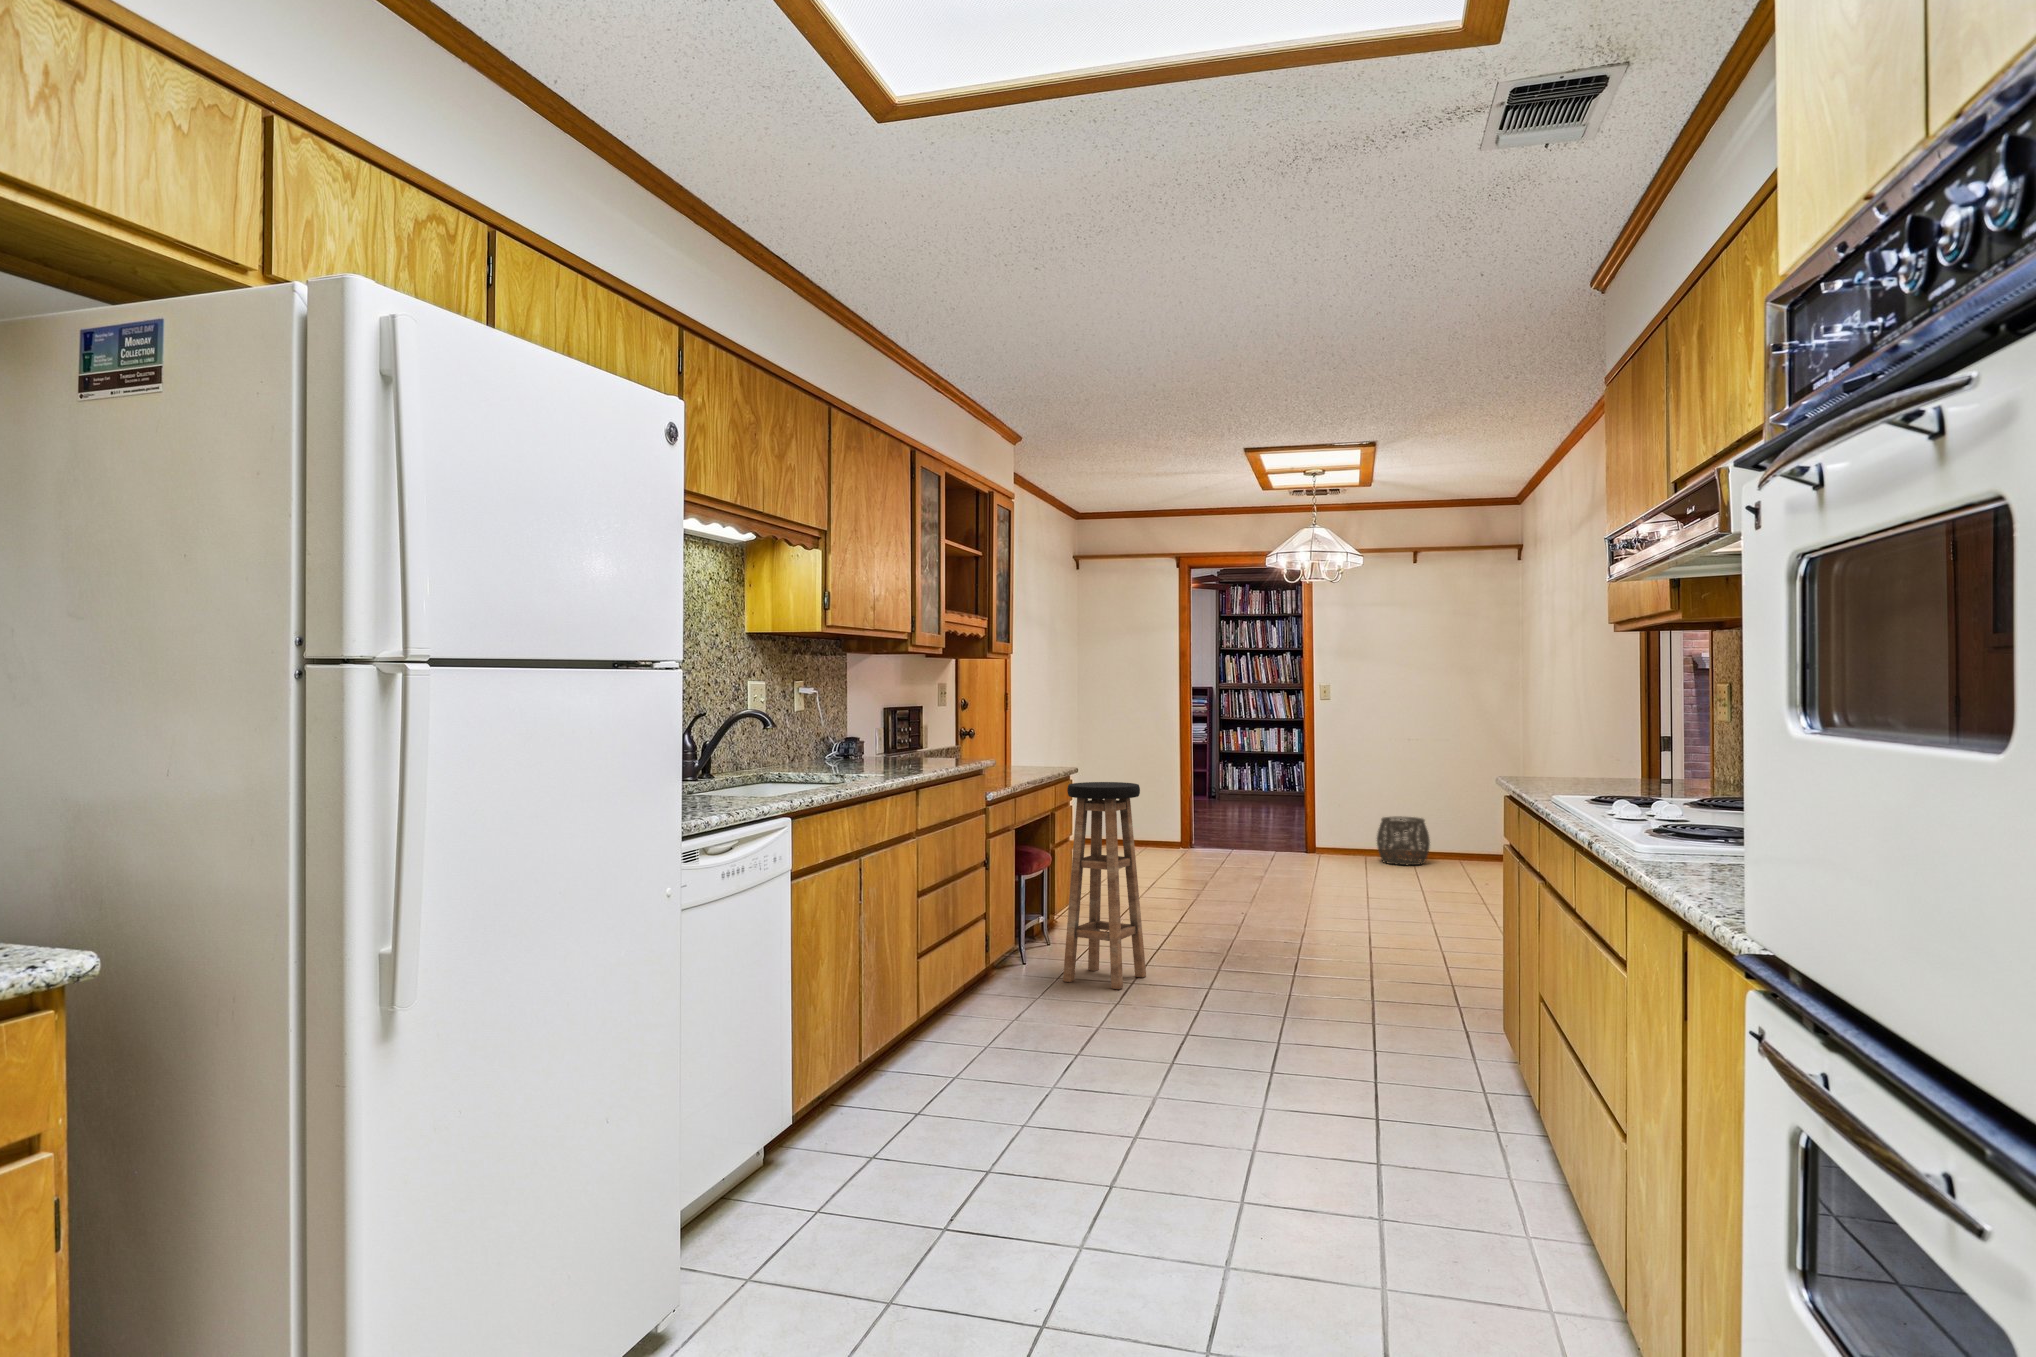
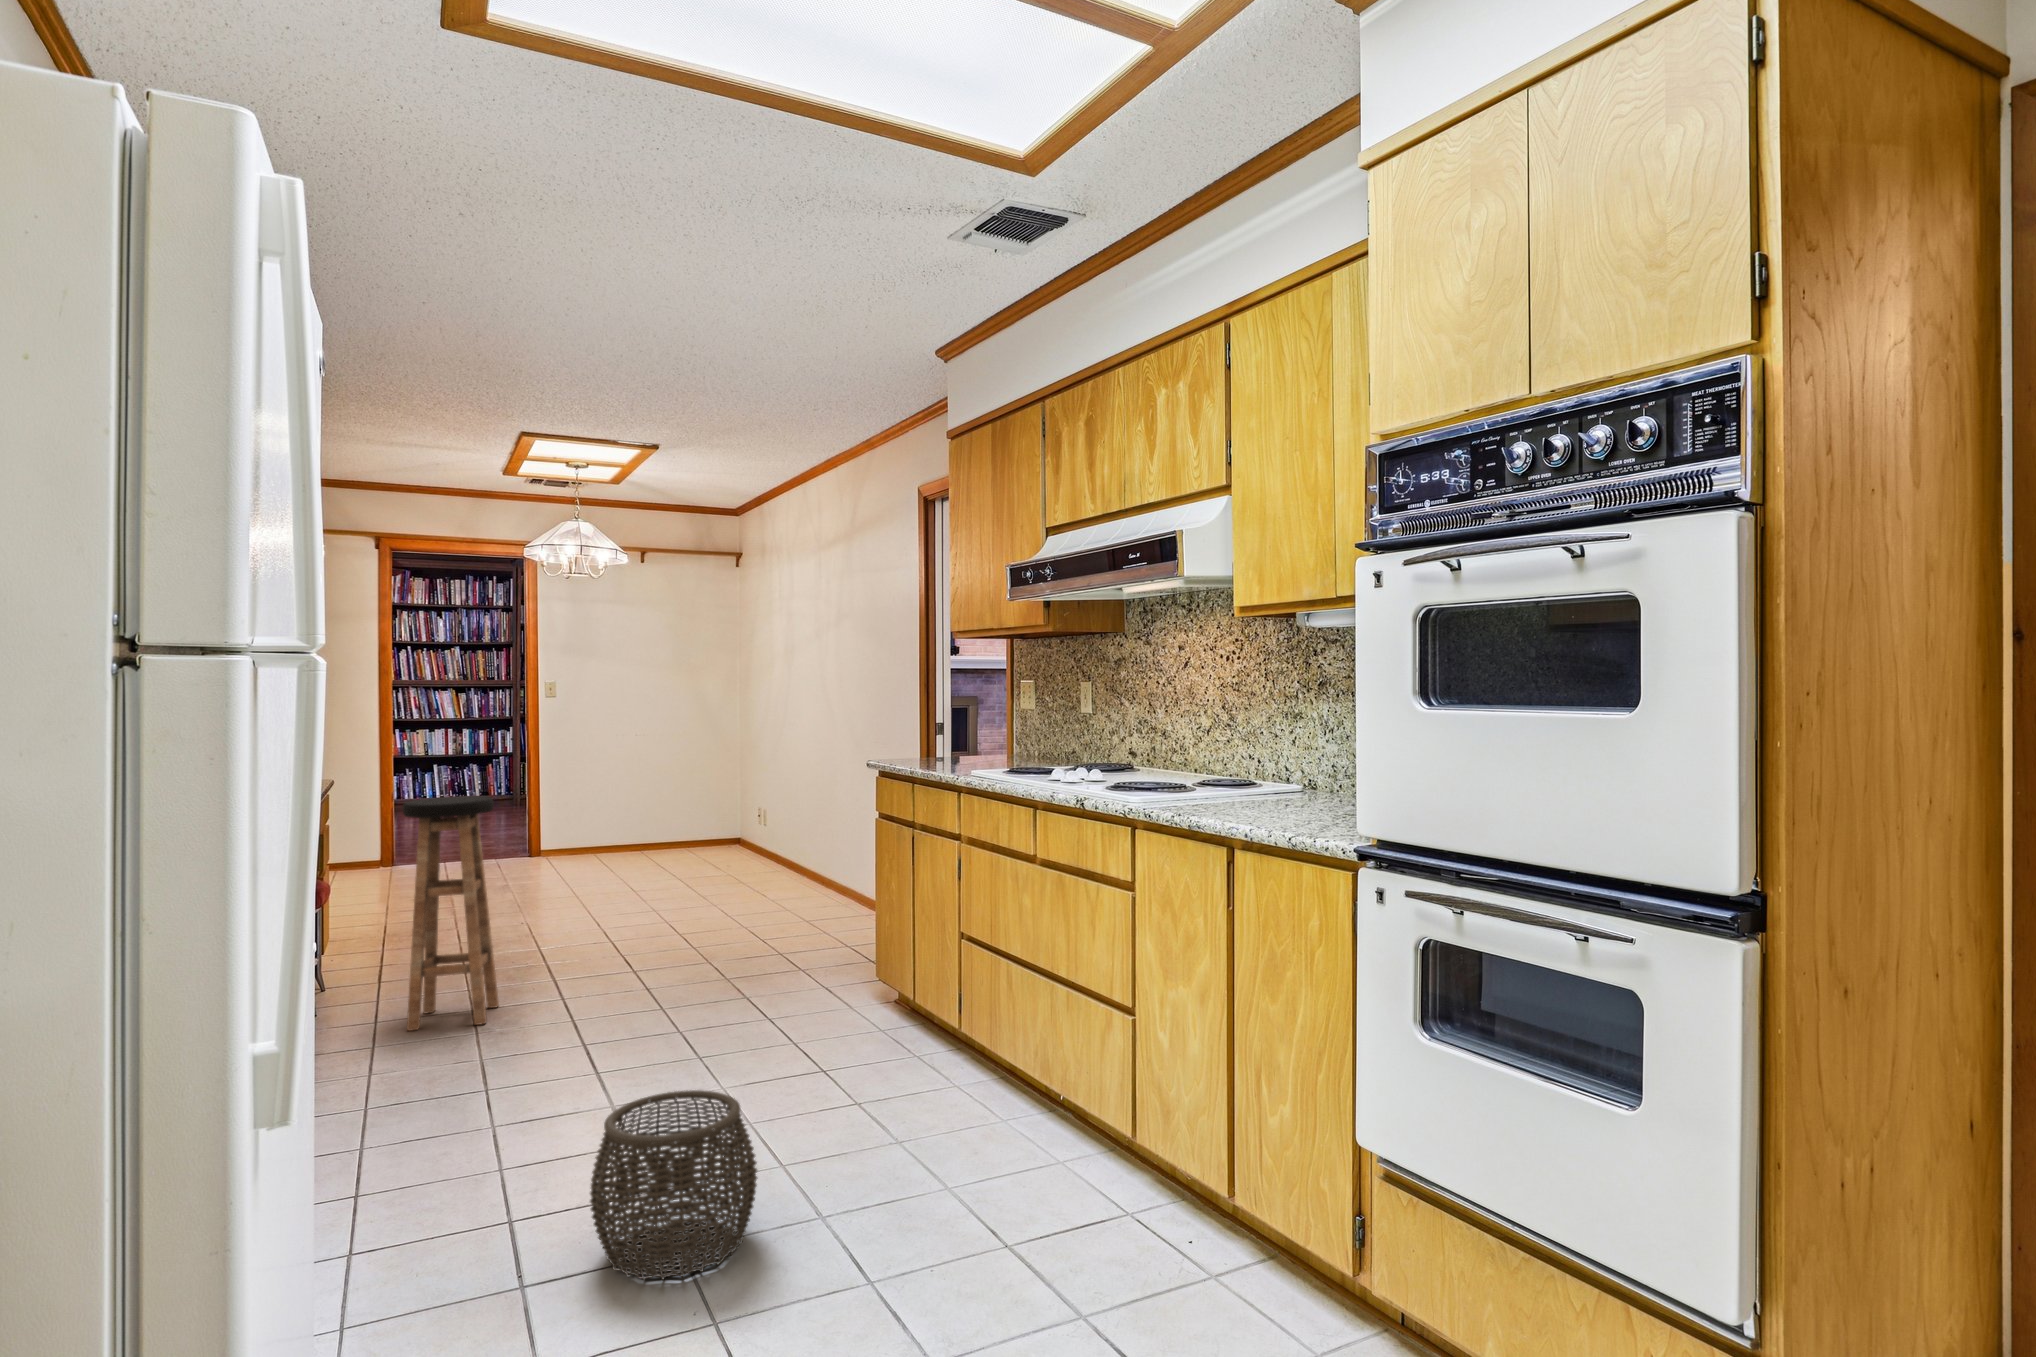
woven basket: present [1377,816,1430,865] -> present [590,1090,757,1280]

